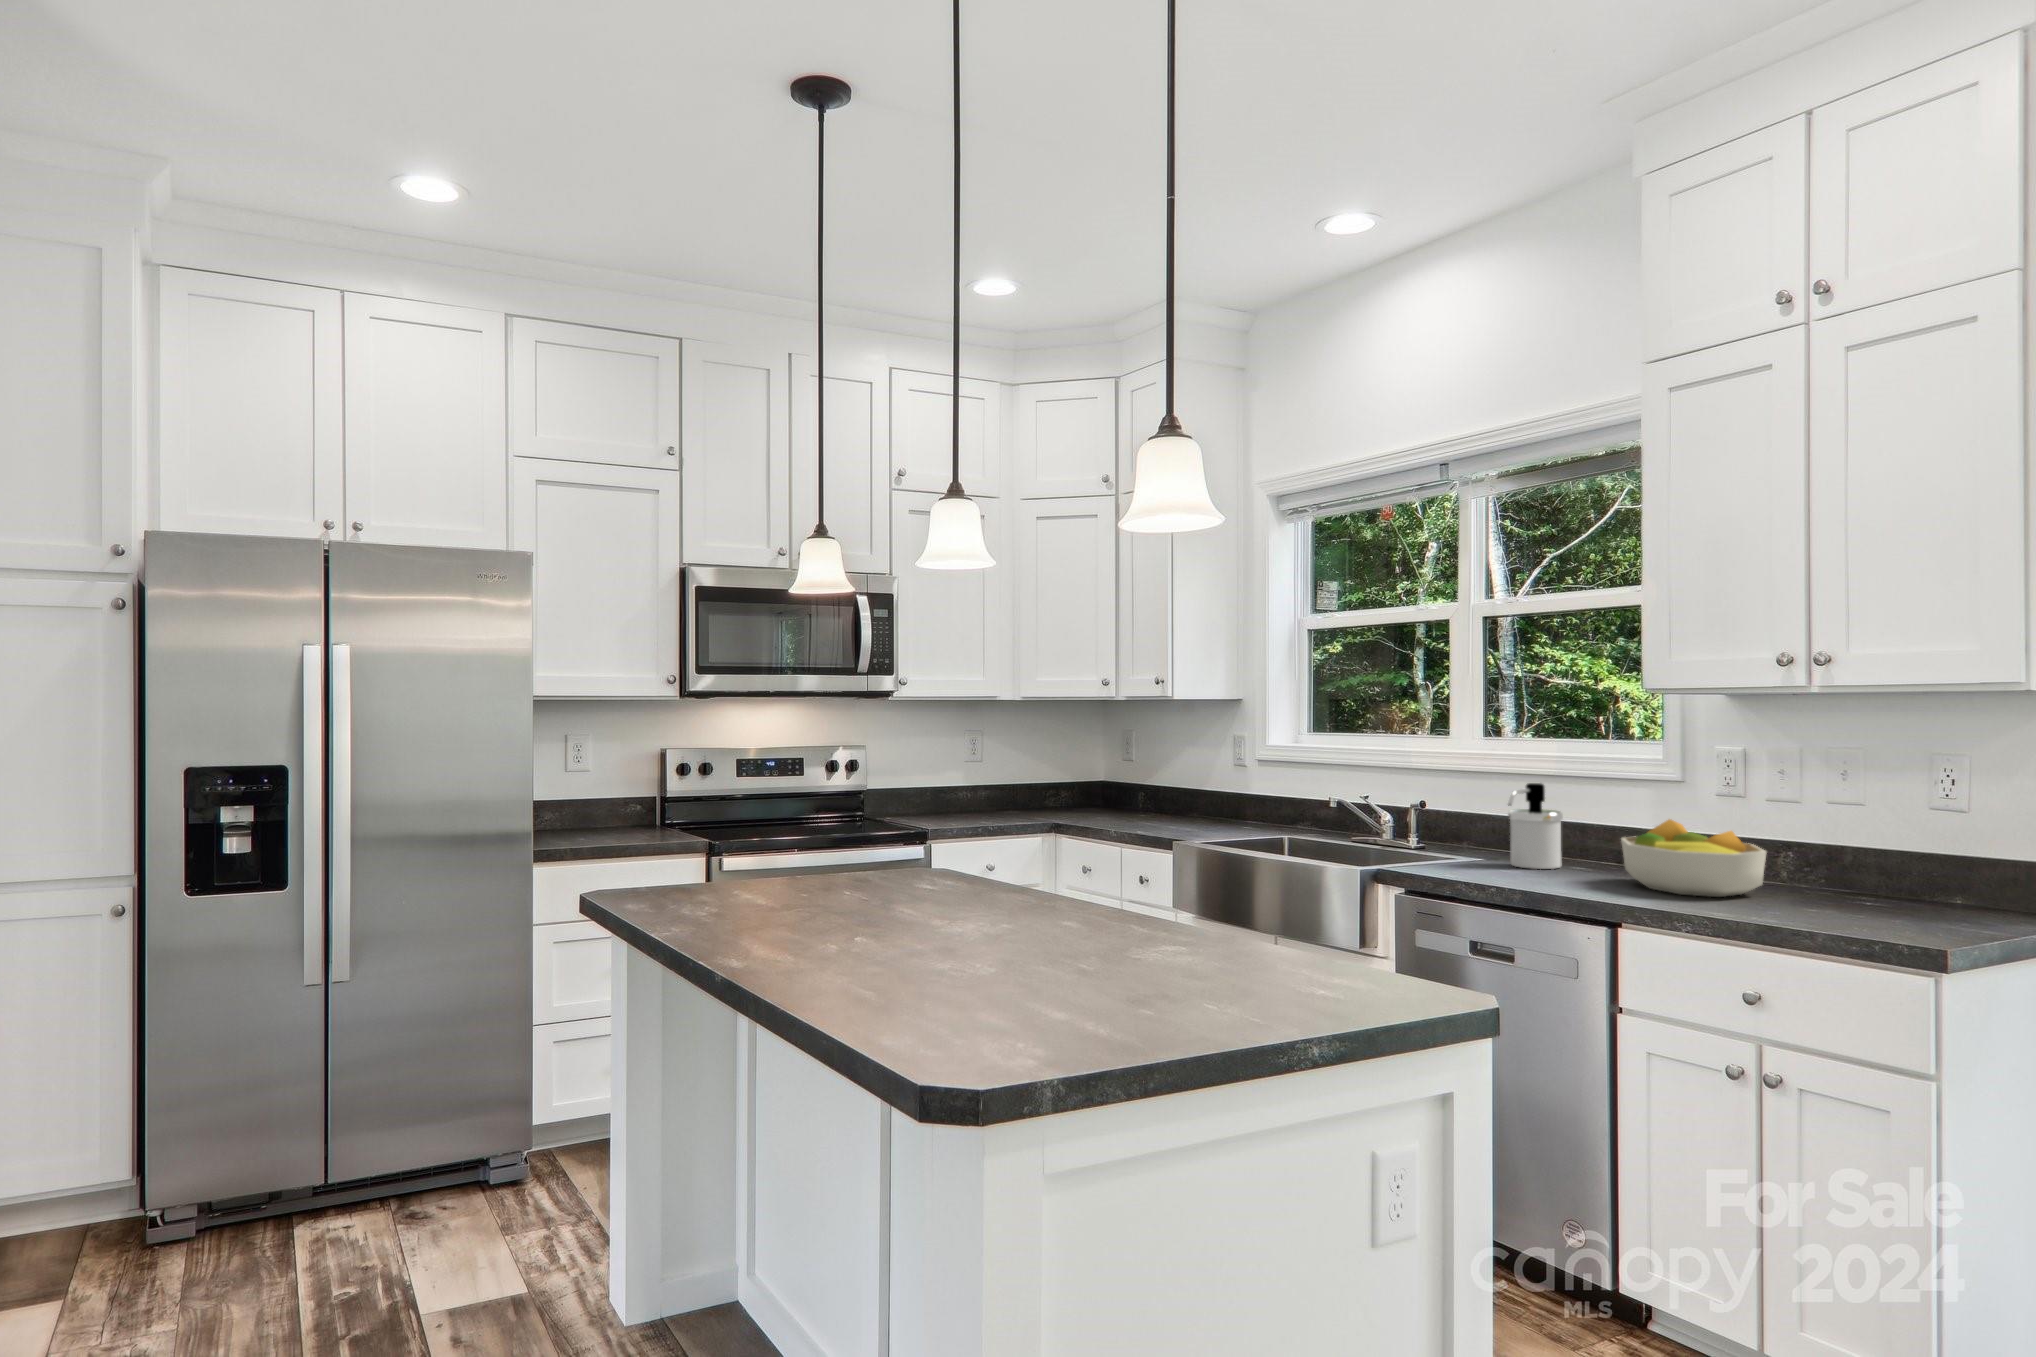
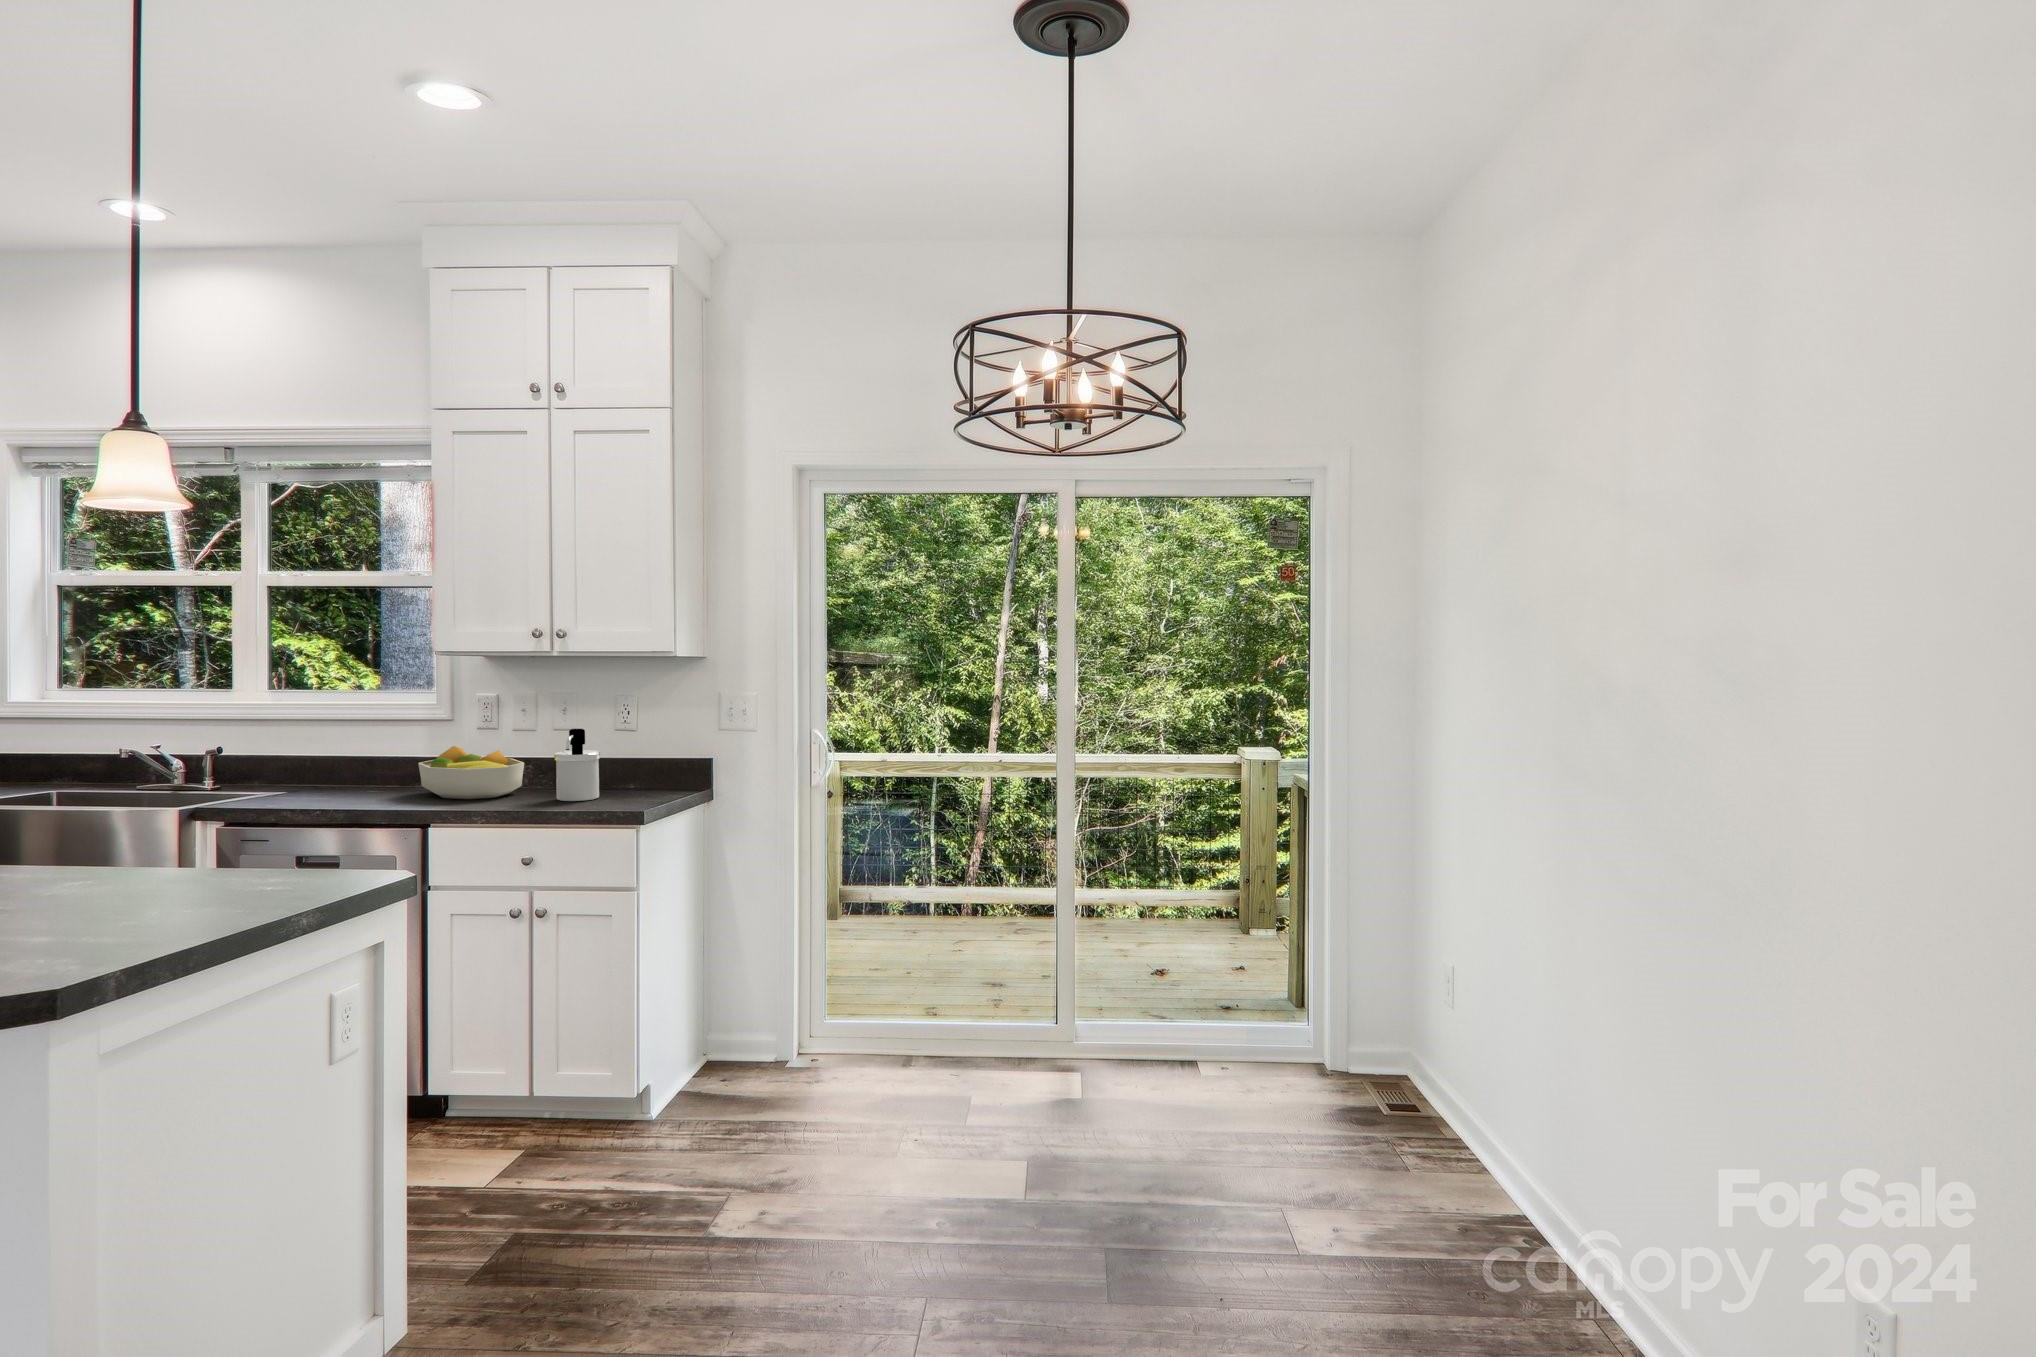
soap dispenser: present [1508,783,1563,869] -> present [554,729,600,801]

